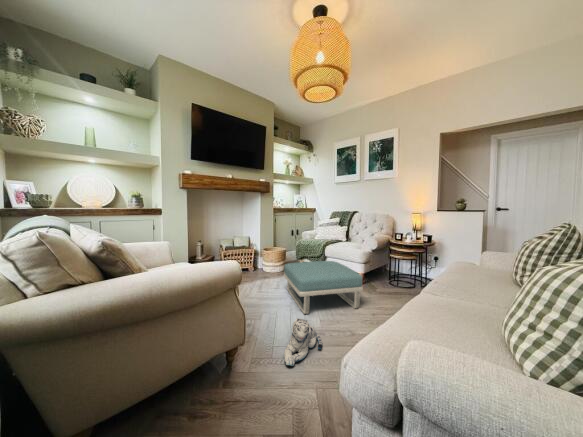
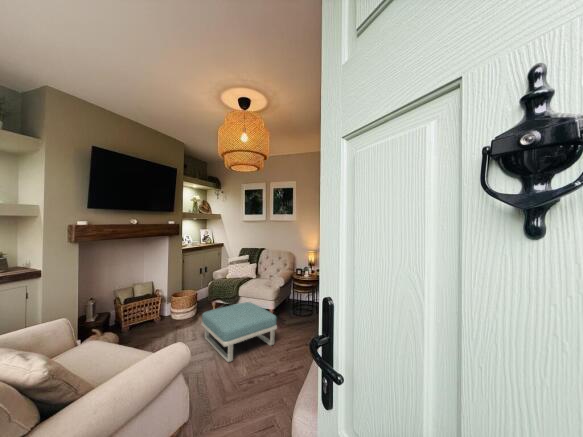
plush toy: present [284,318,322,366] -> none [220,372,252,421]

